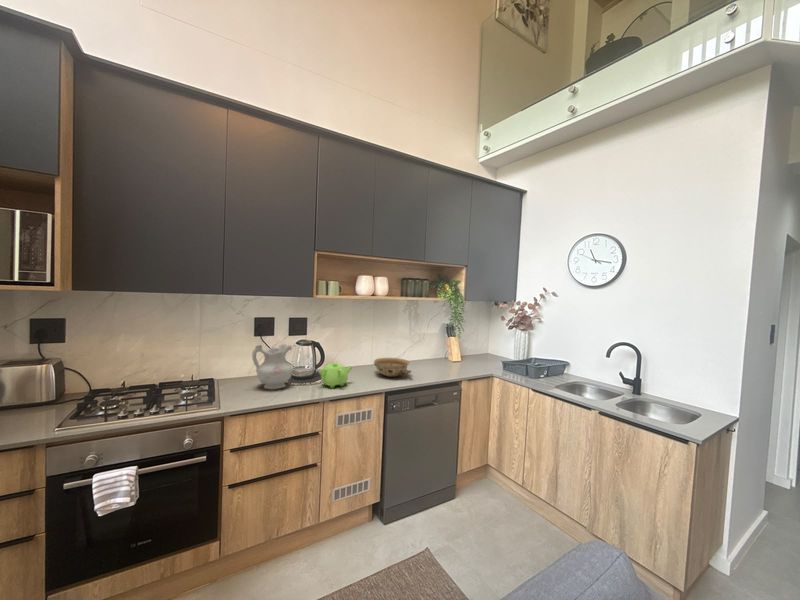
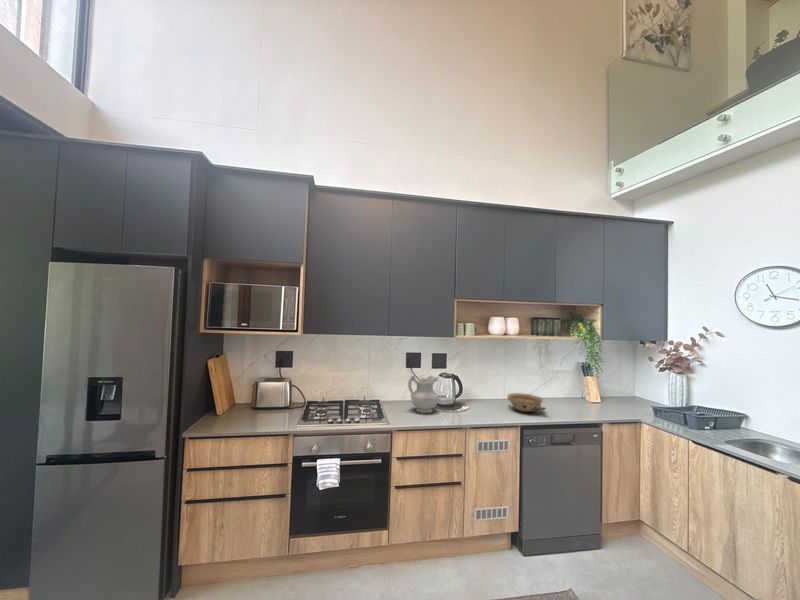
teapot: present [319,363,352,388] -> none [460,395,489,417]

